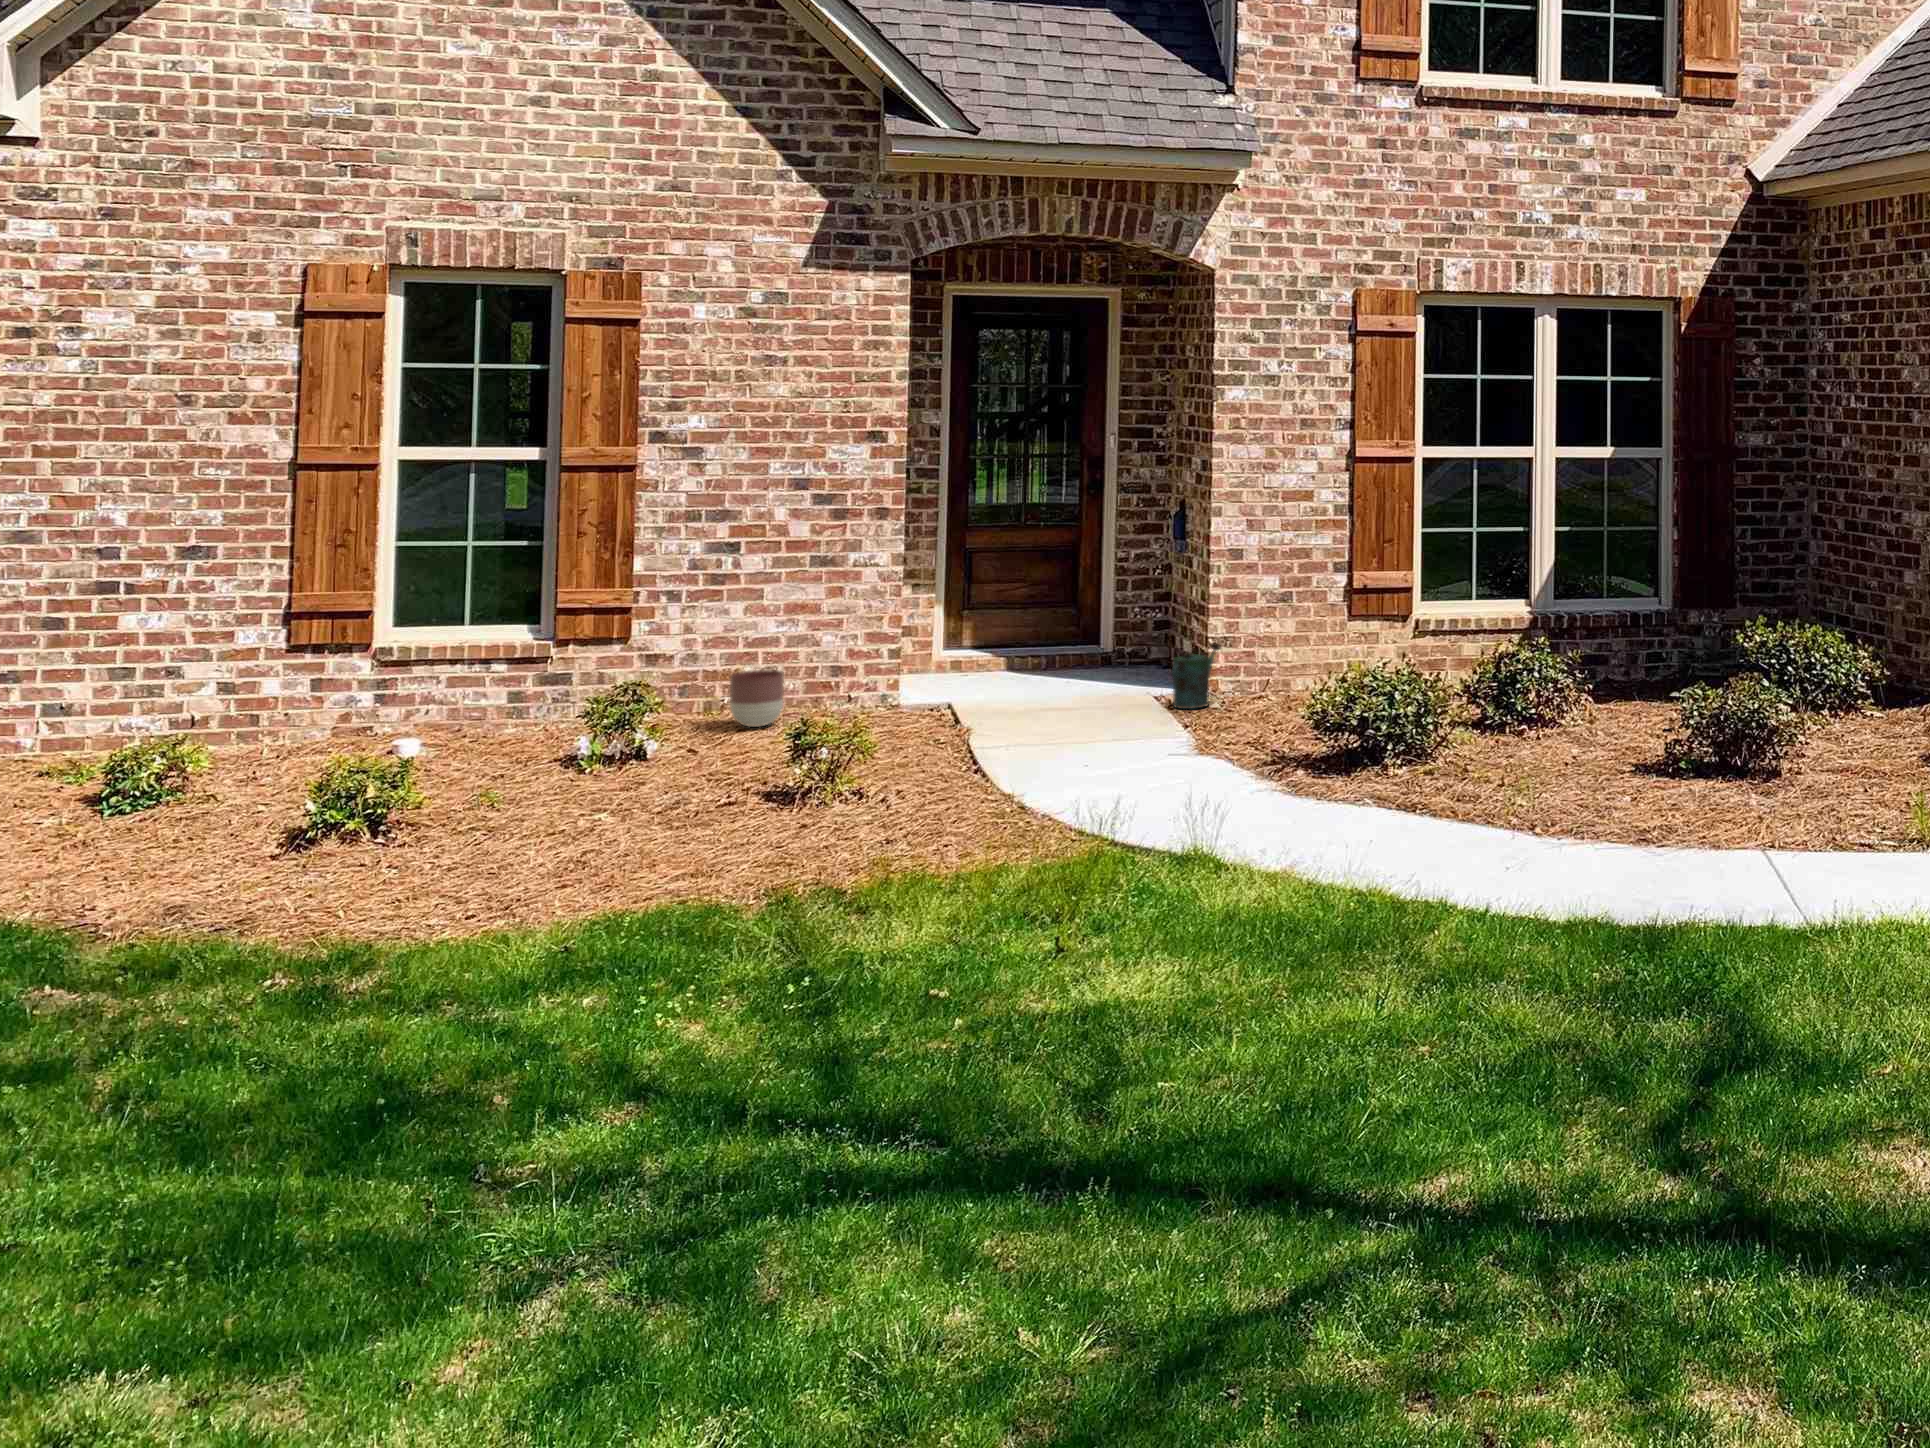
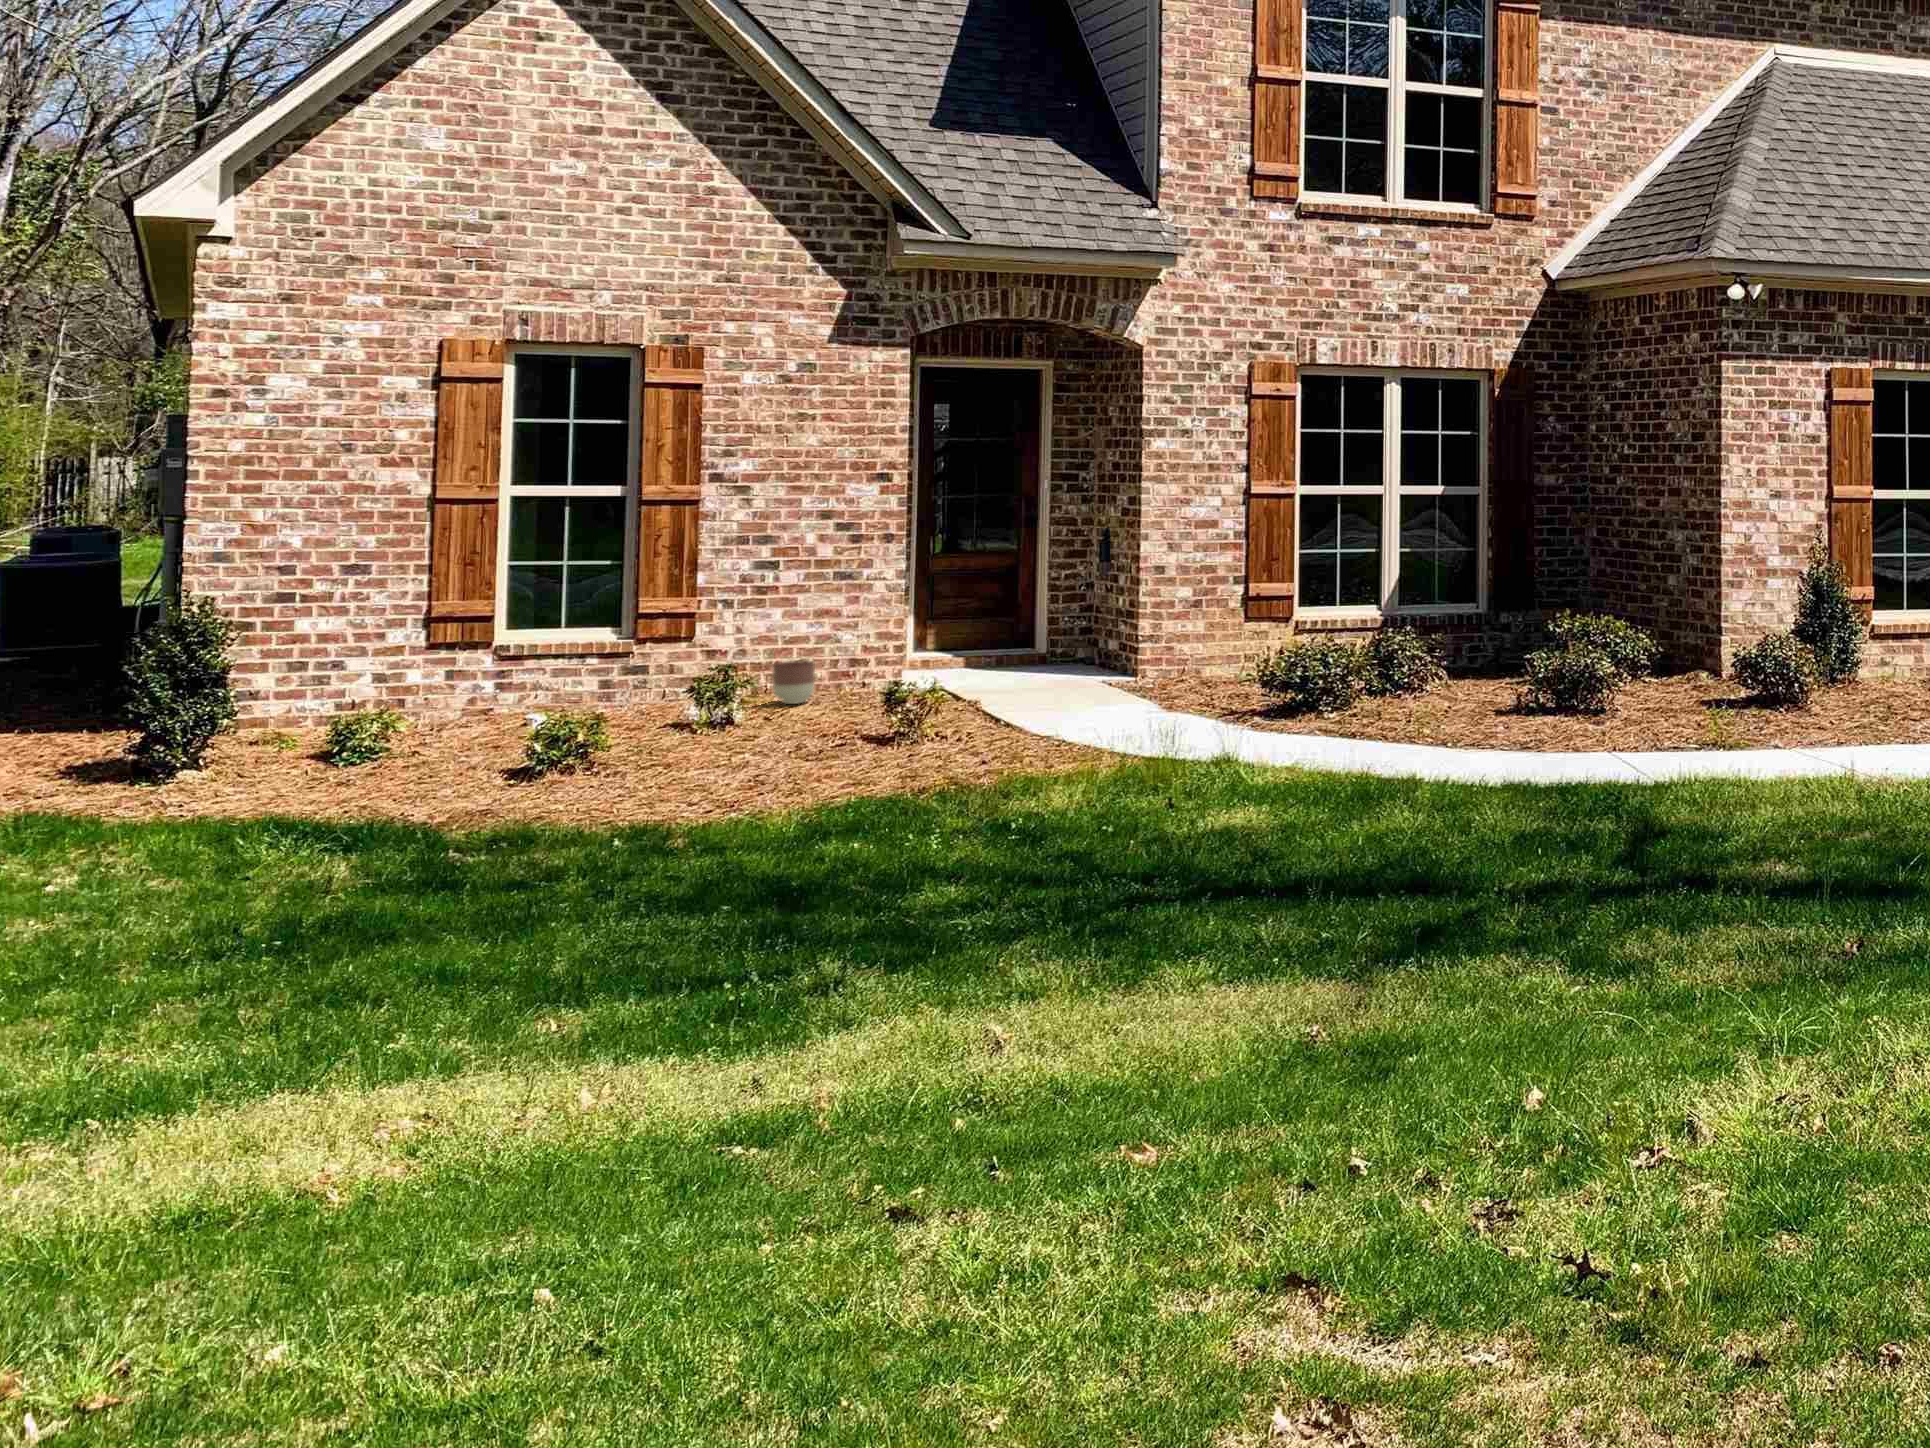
watering can: present [1172,643,1221,709] -> none [1117,637,1152,686]

